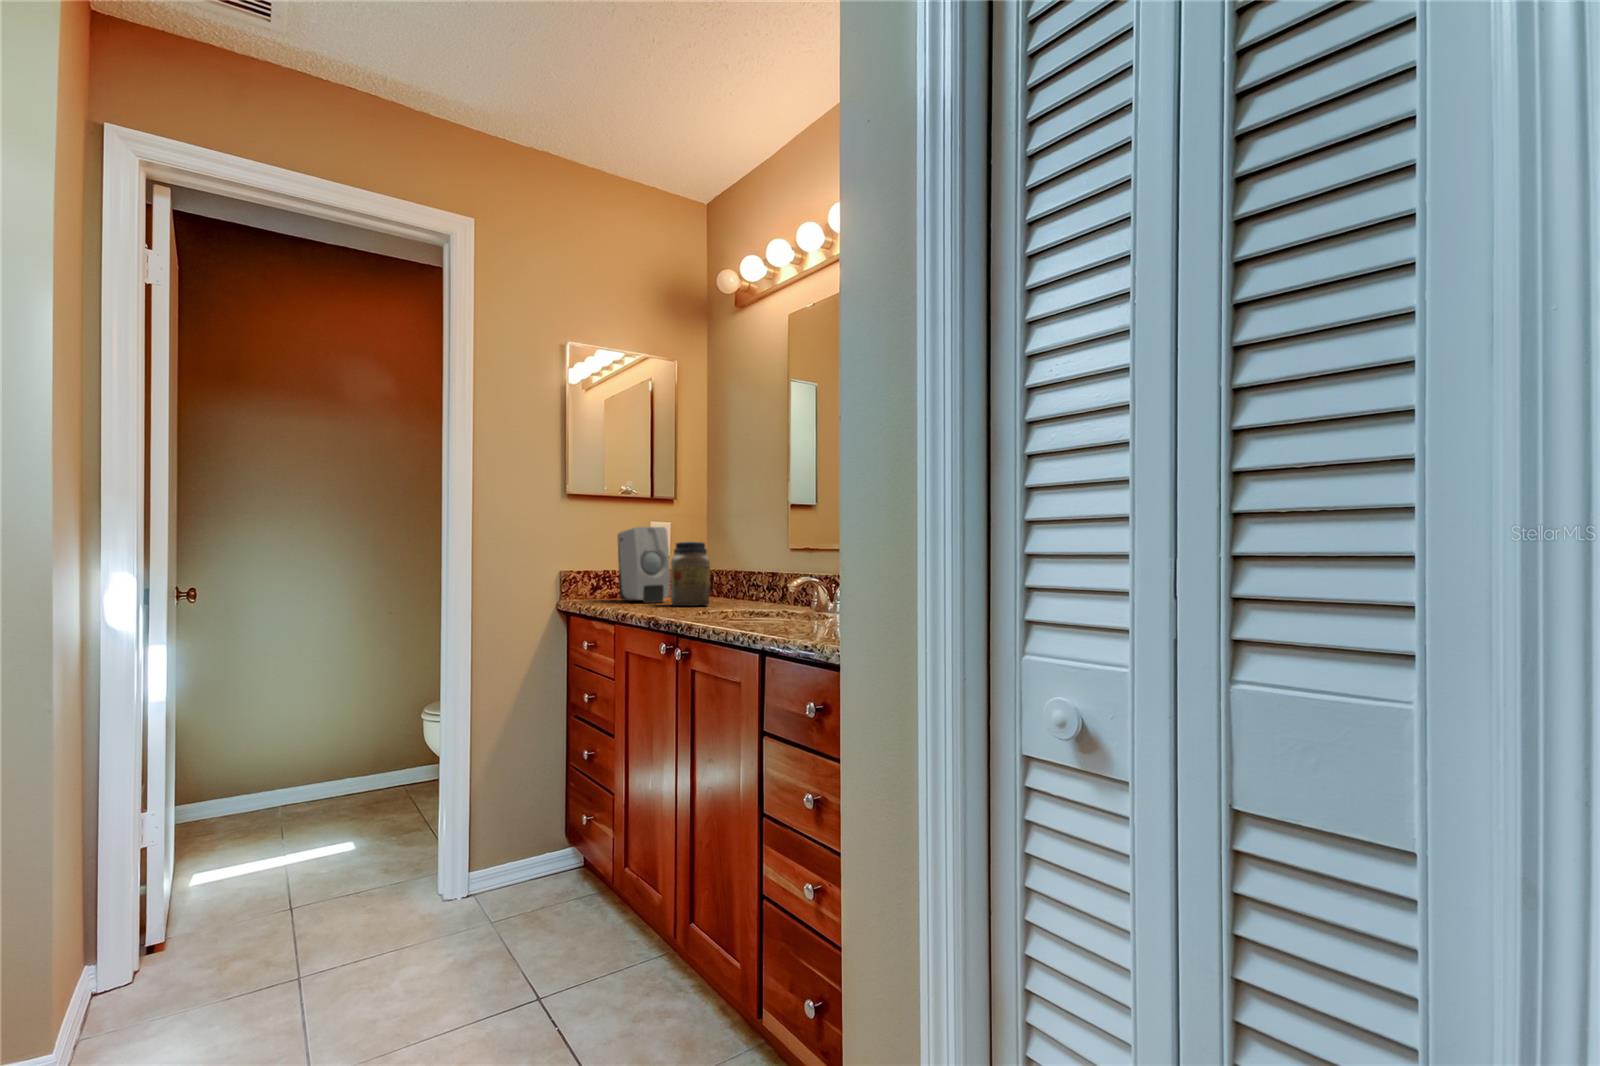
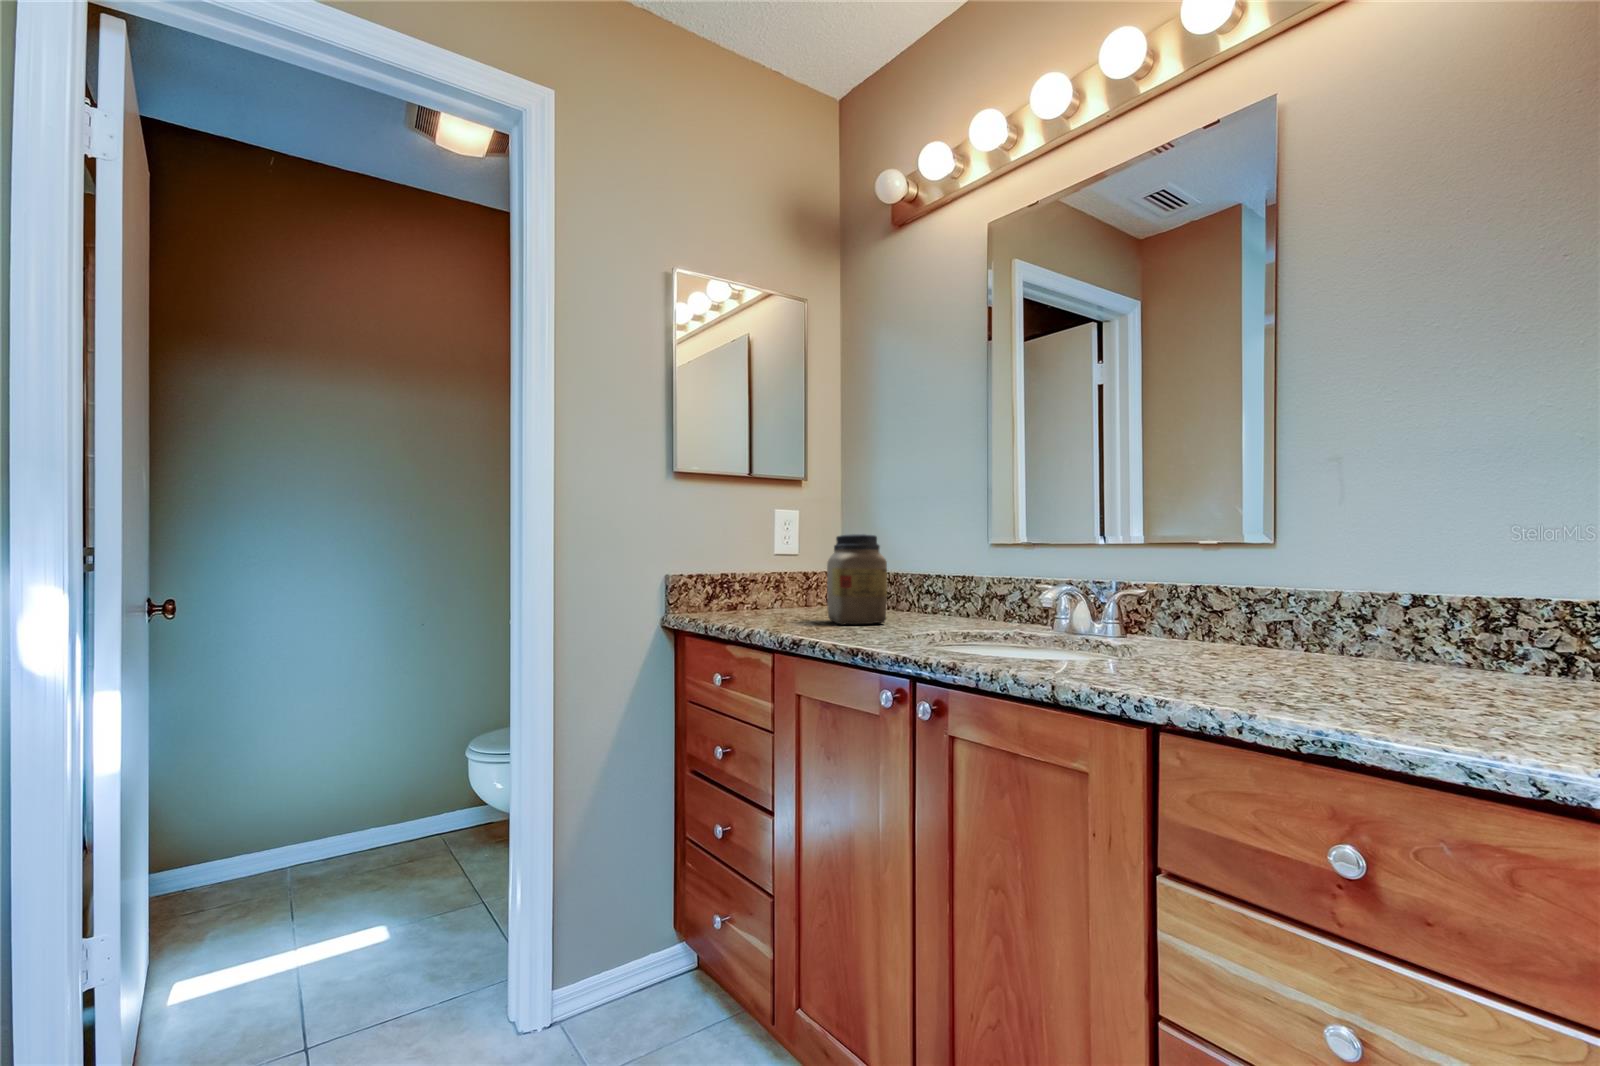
soap dispenser: present [618,527,670,603] -> none [739,514,815,618]

